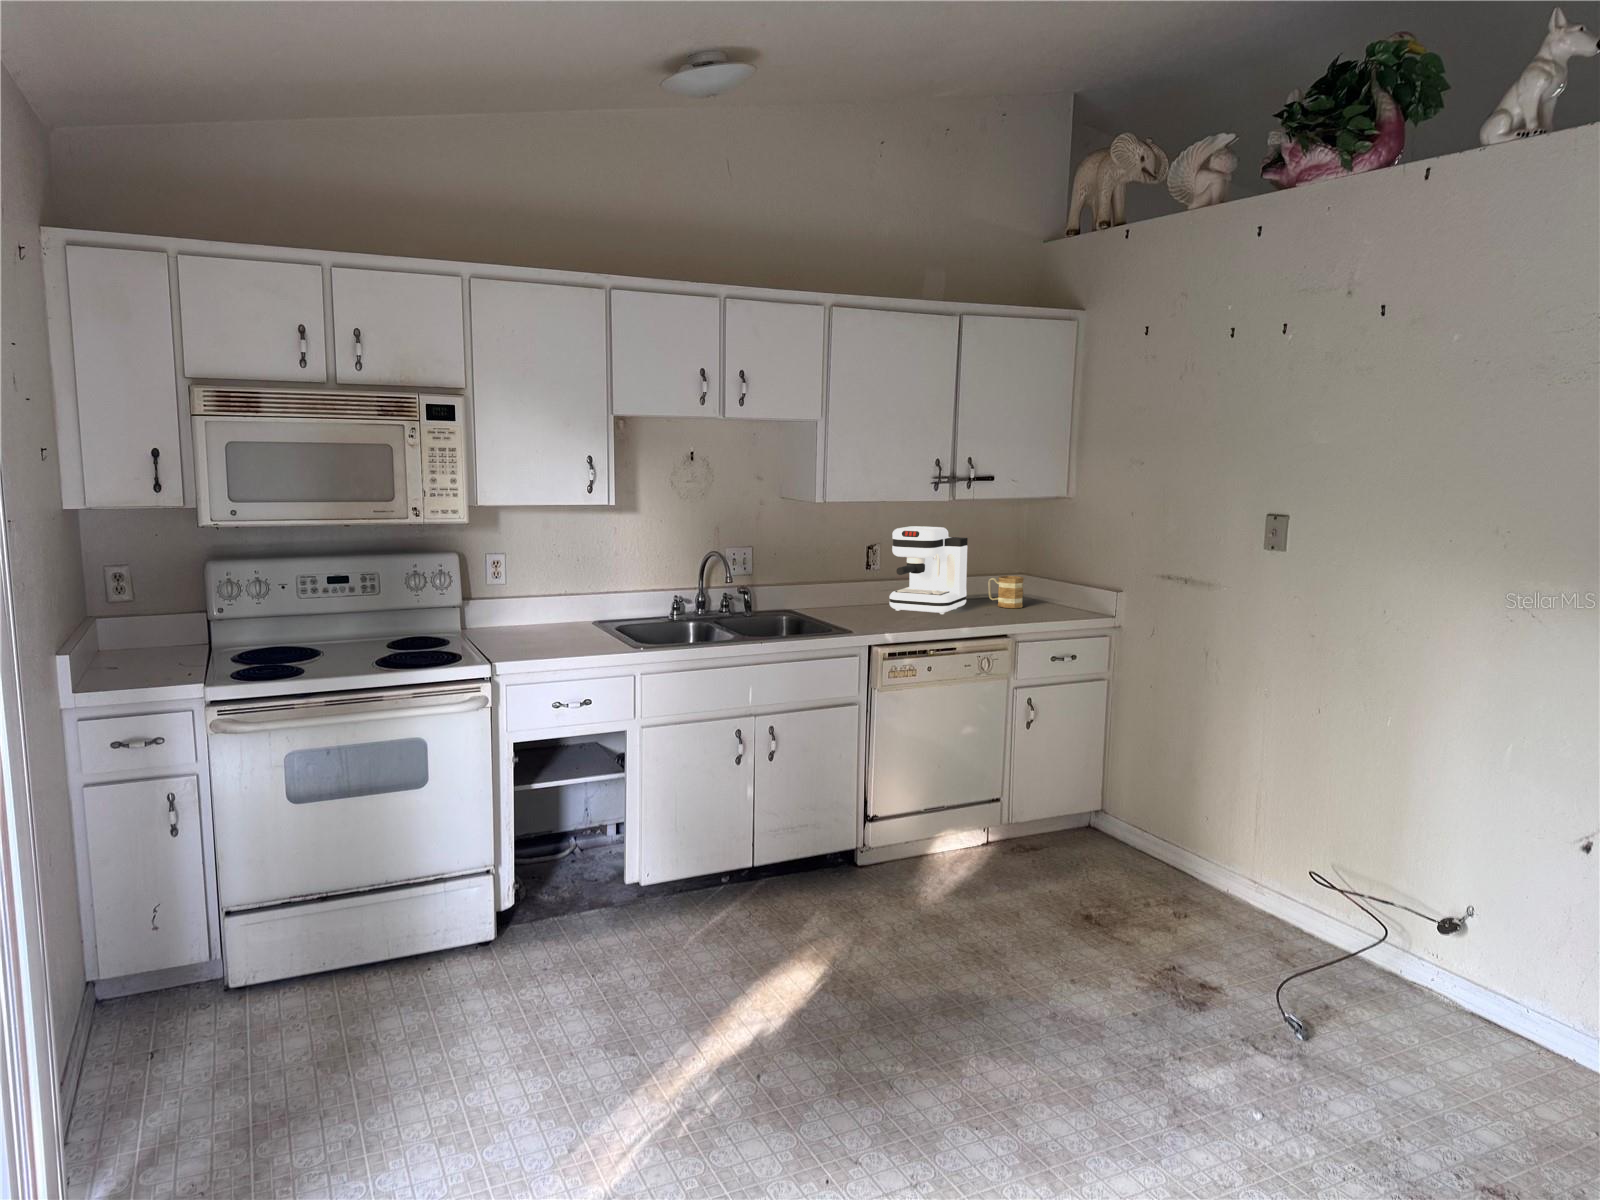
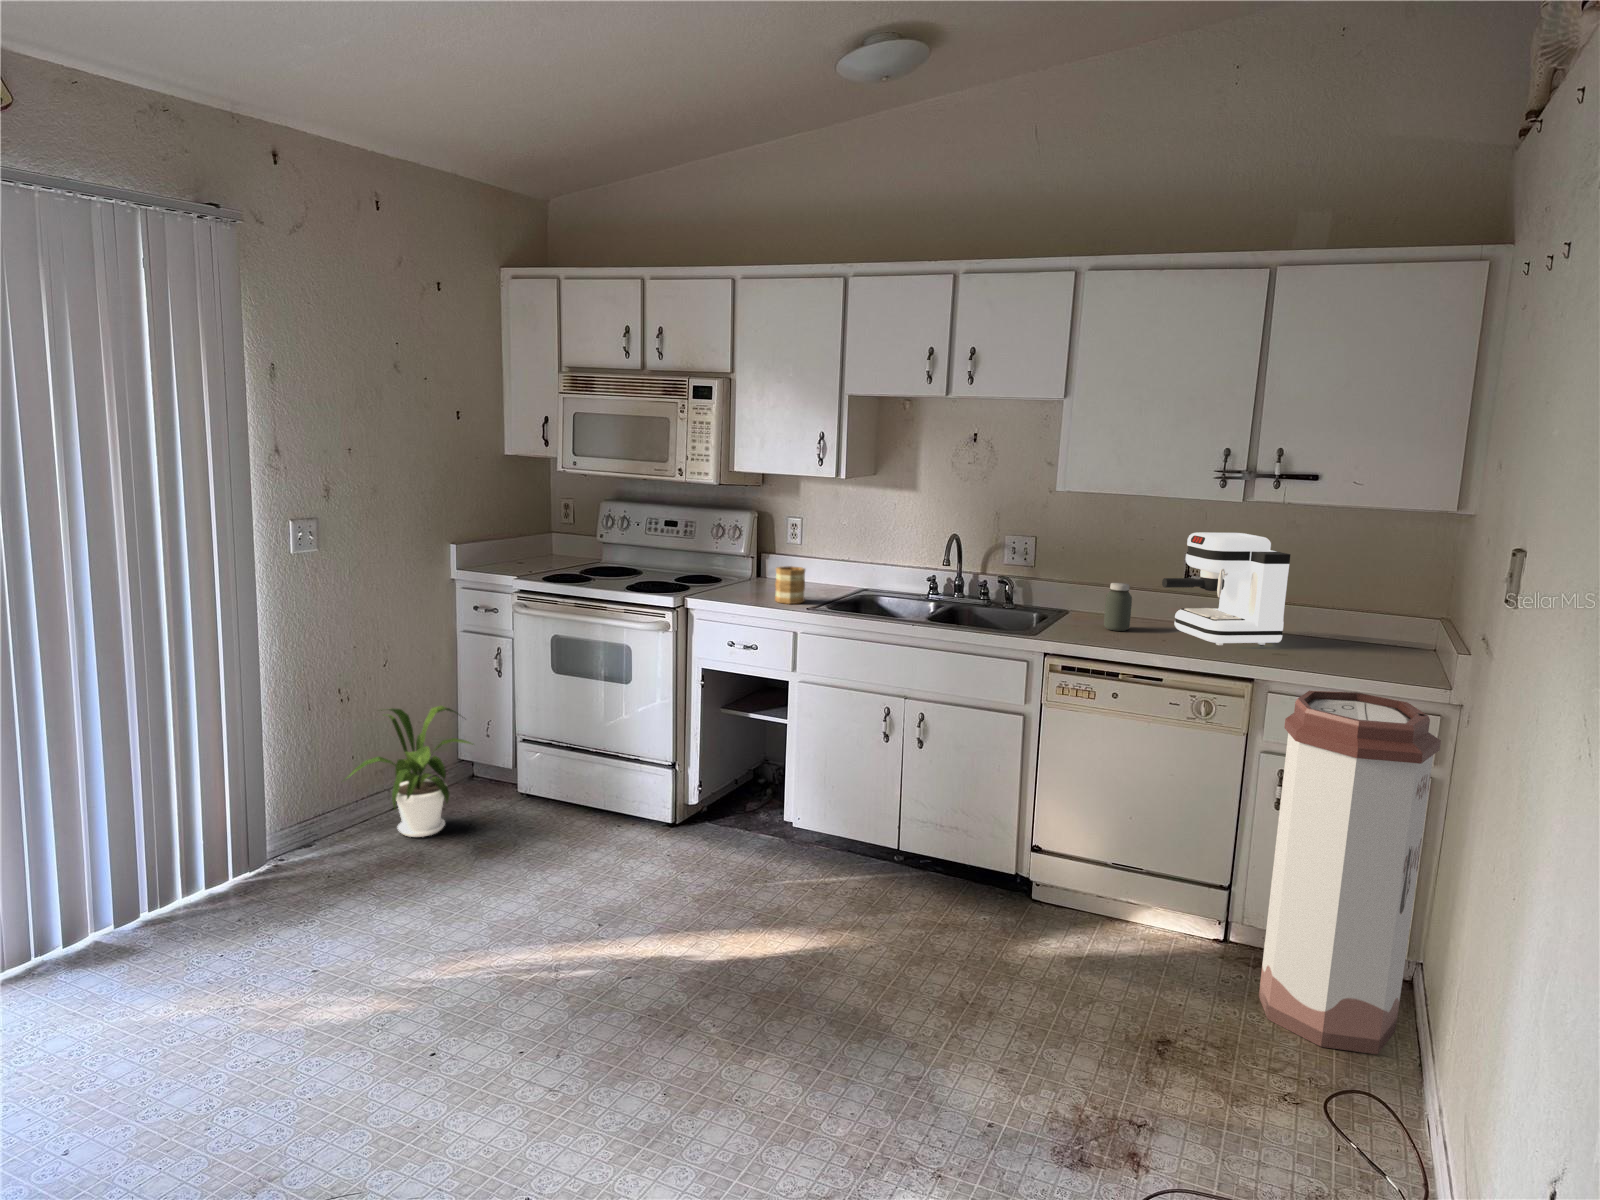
mug: present [988,576,1024,608] -> present [775,566,805,604]
jar: none [849,577,870,618] -> present [1104,583,1132,631]
trash can: none [1037,626,1155,871] -> present [1259,690,1441,1055]
house plant: none [58,899,272,1122] -> present [346,706,473,837]

